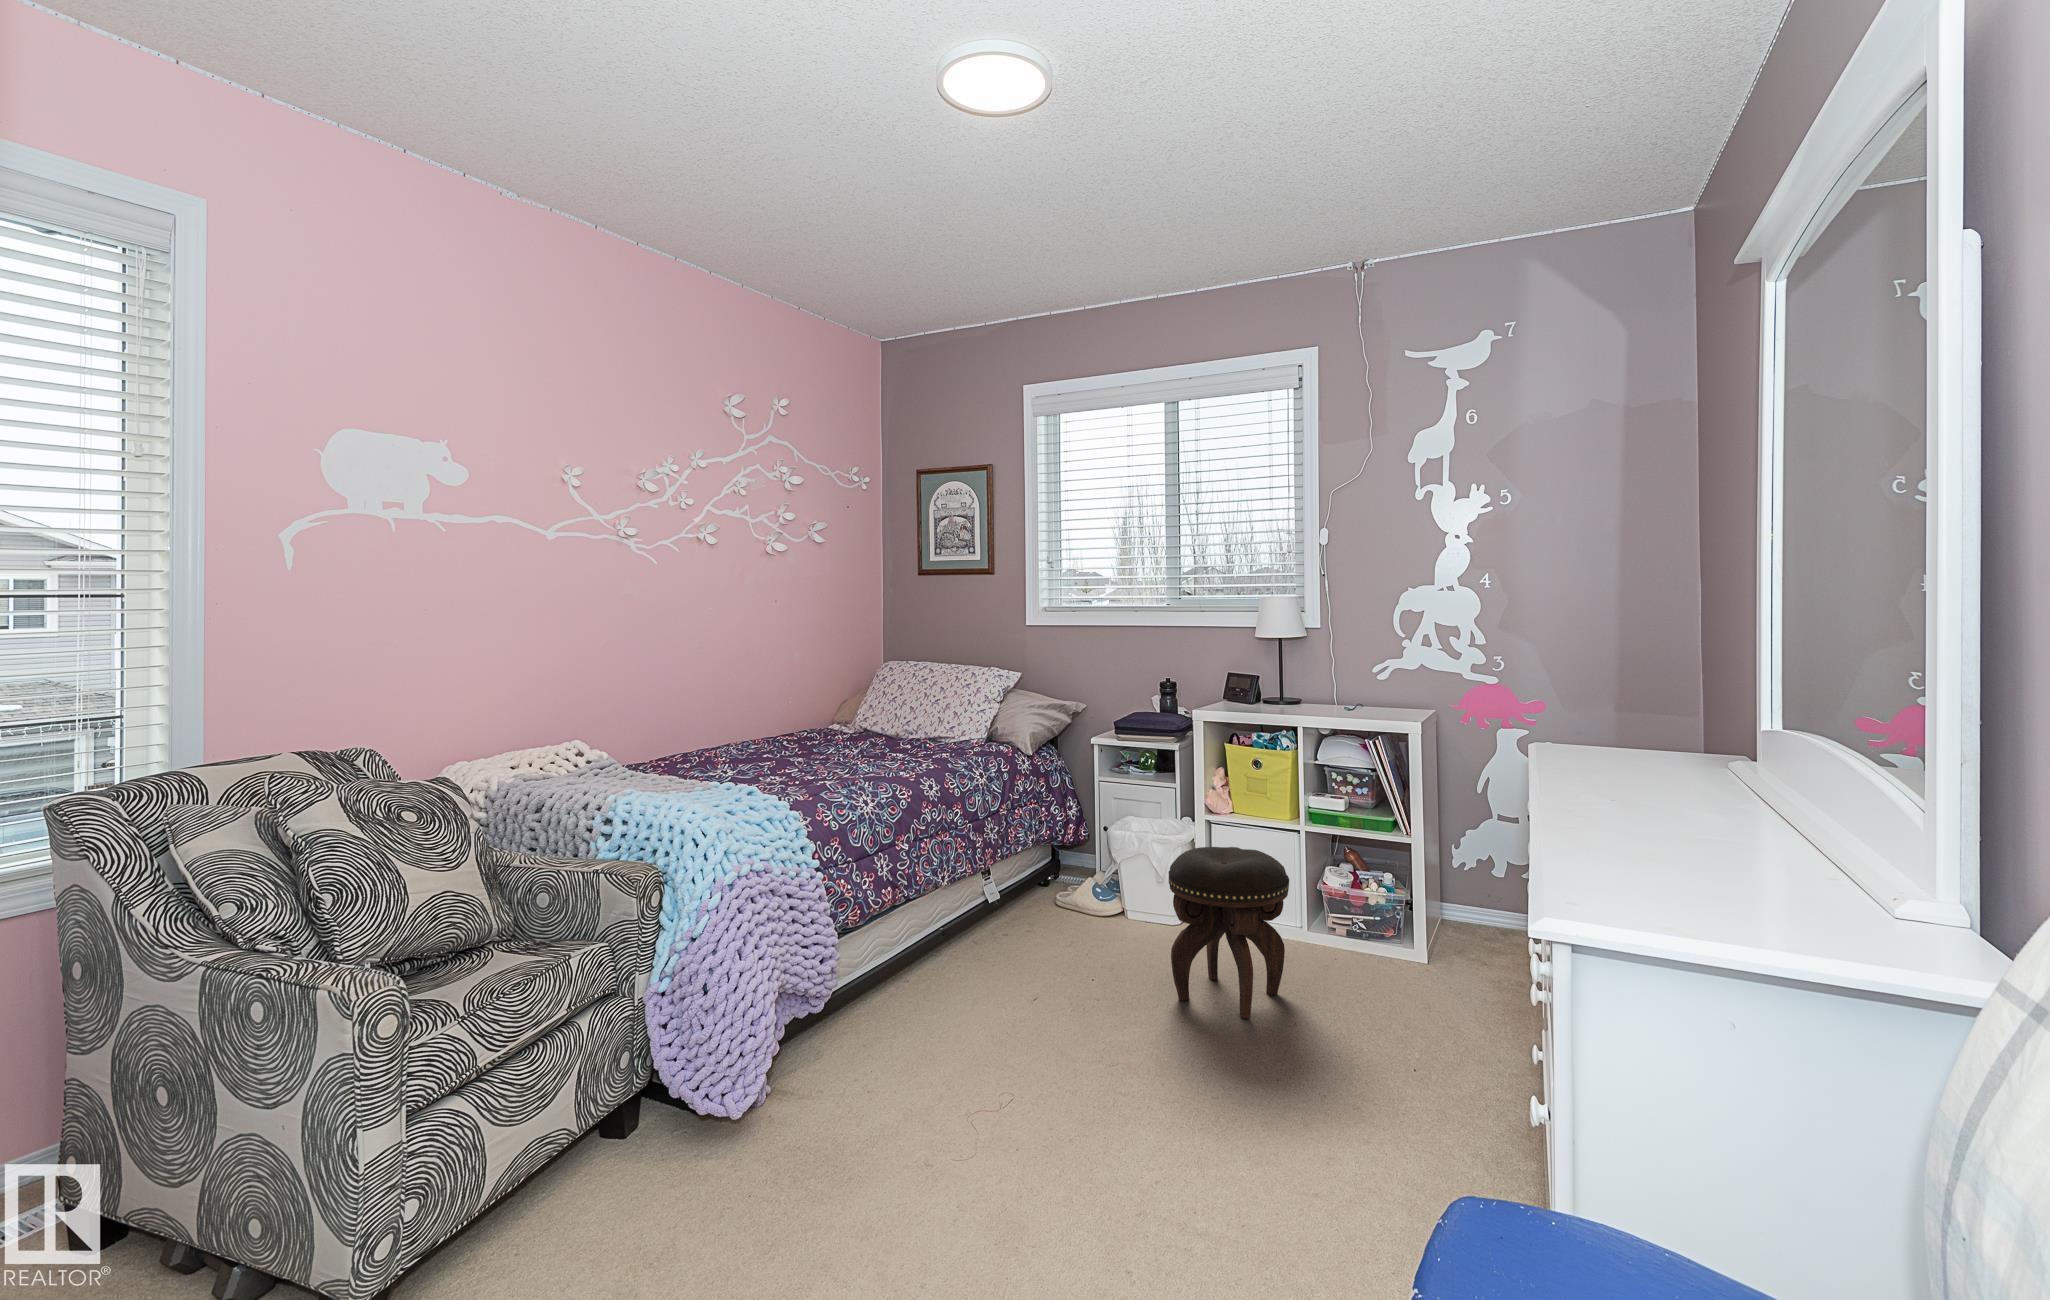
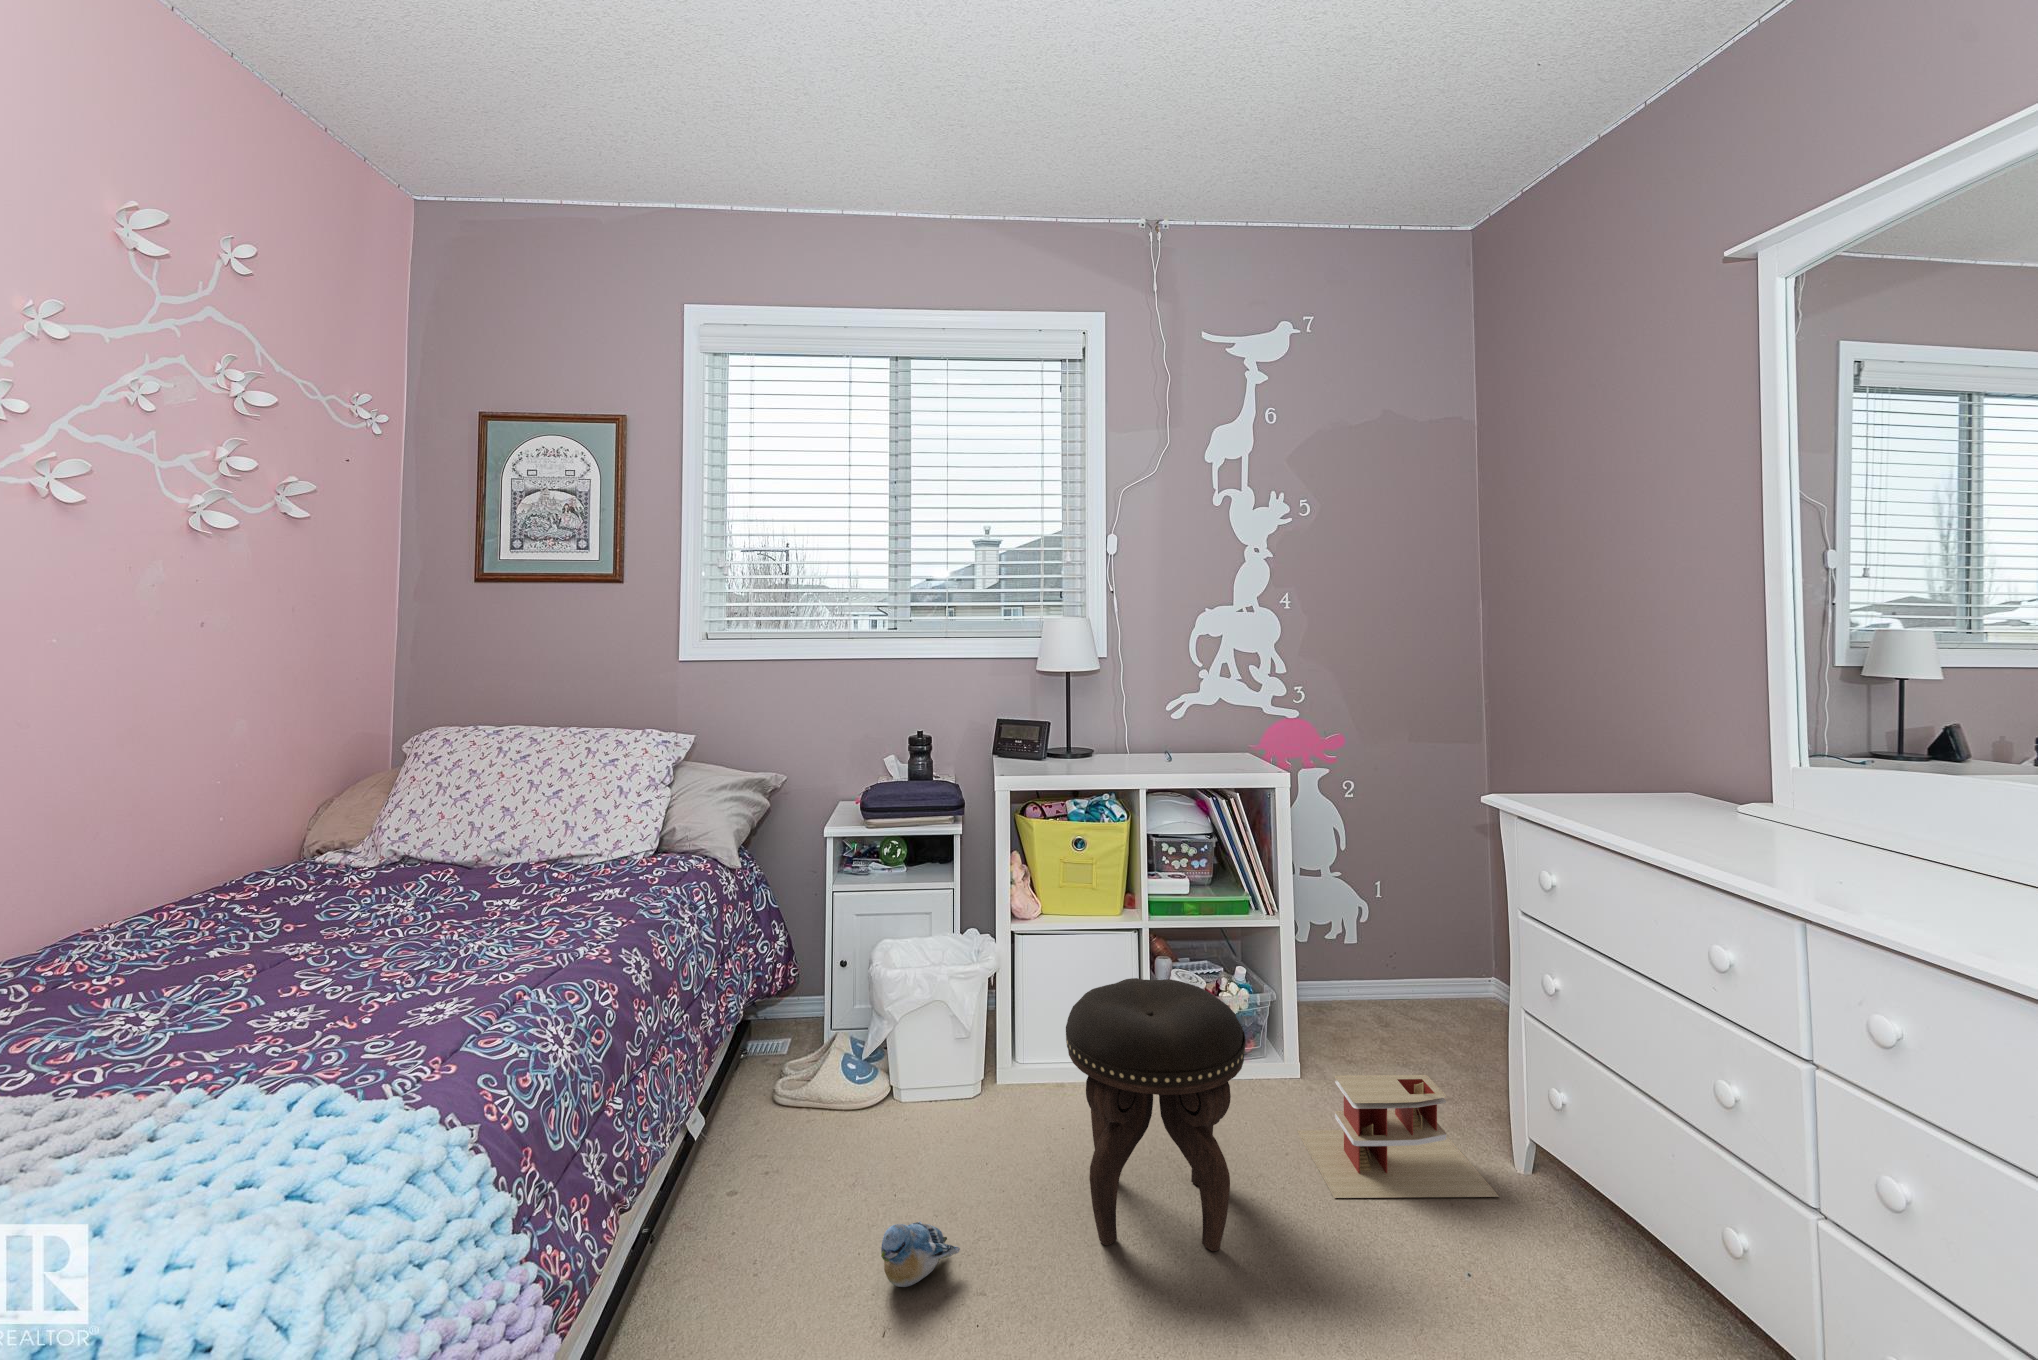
plush toy: none [1041,949,1091,985] -> present [881,1221,960,1287]
toy house: none [1359,949,1501,1051] -> present [1297,1075,1499,1198]

